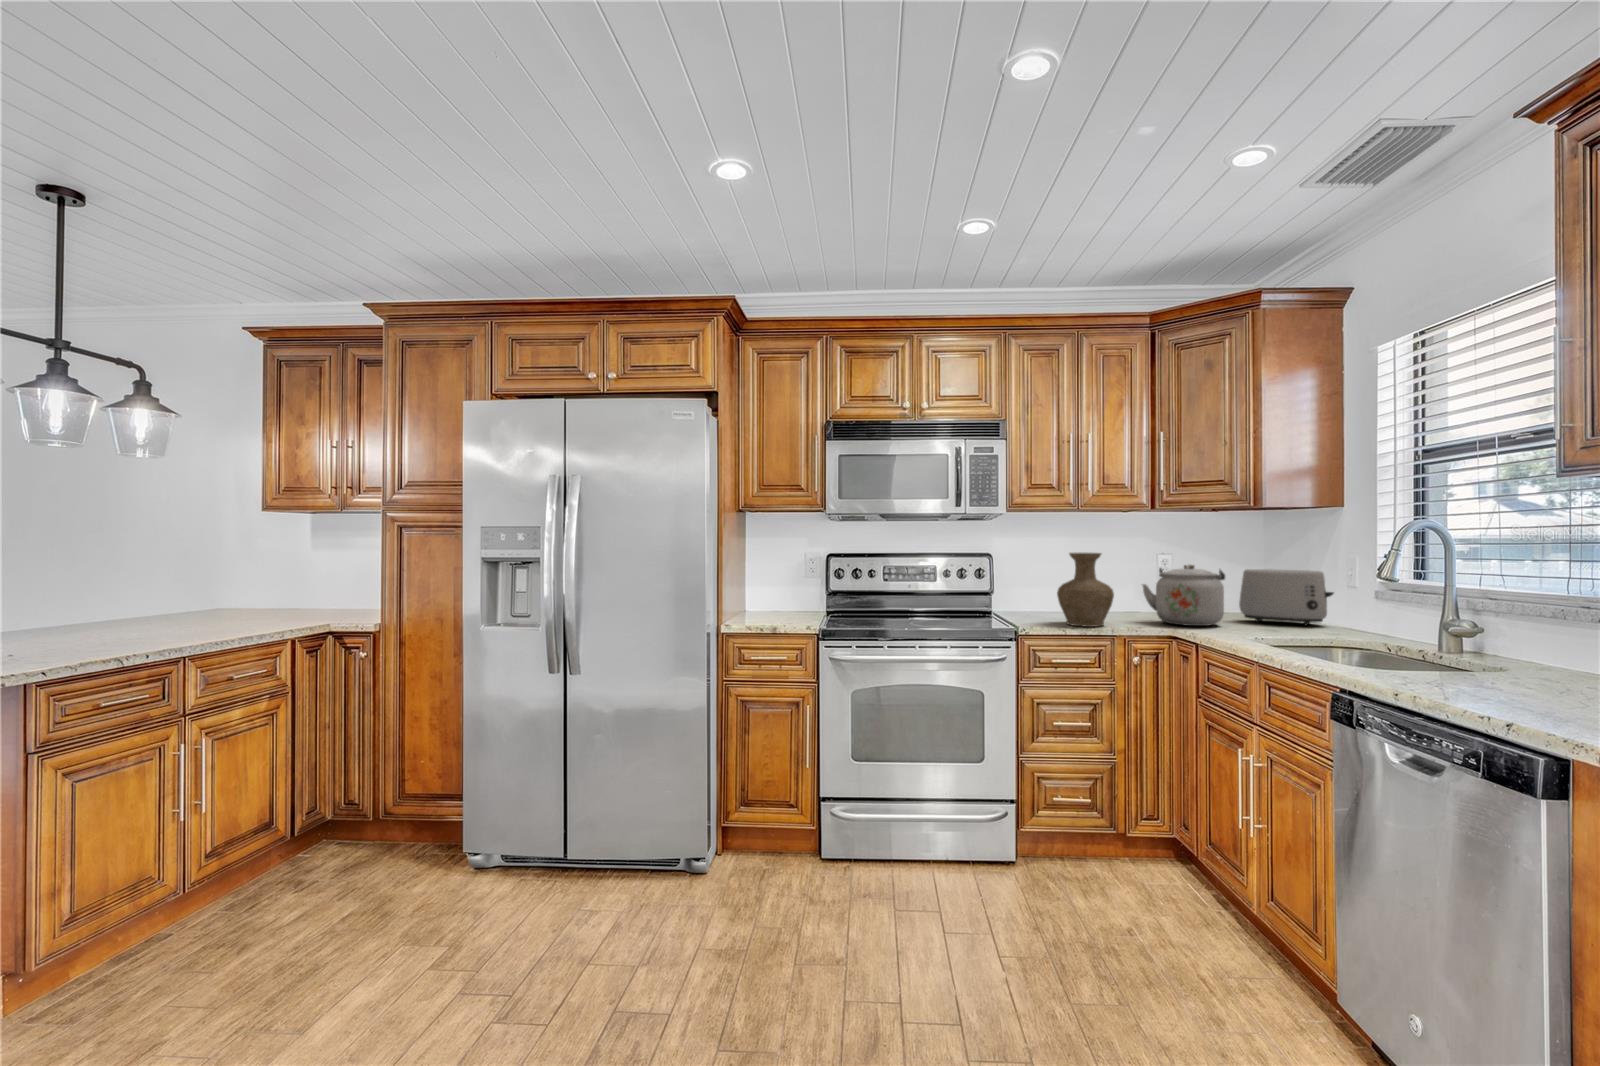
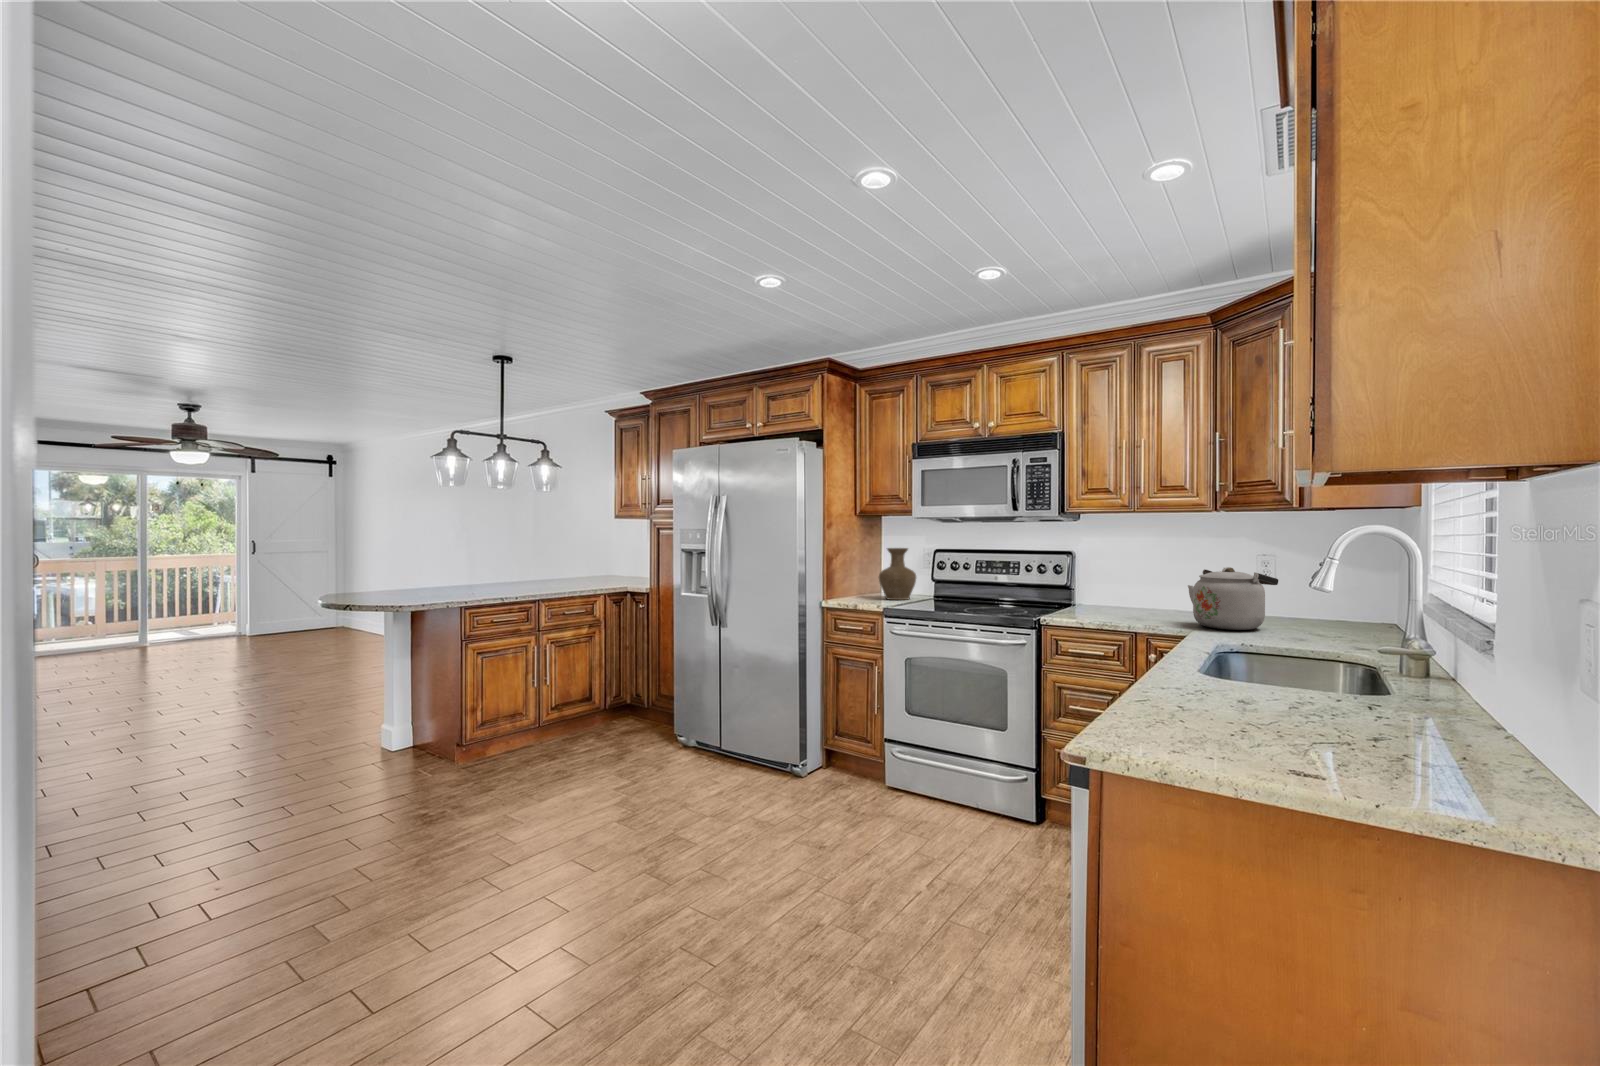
vase: present [1057,553,1114,627] -> present [879,548,916,600]
toaster: present [1239,569,1334,626] -> none [1303,575,1400,639]

